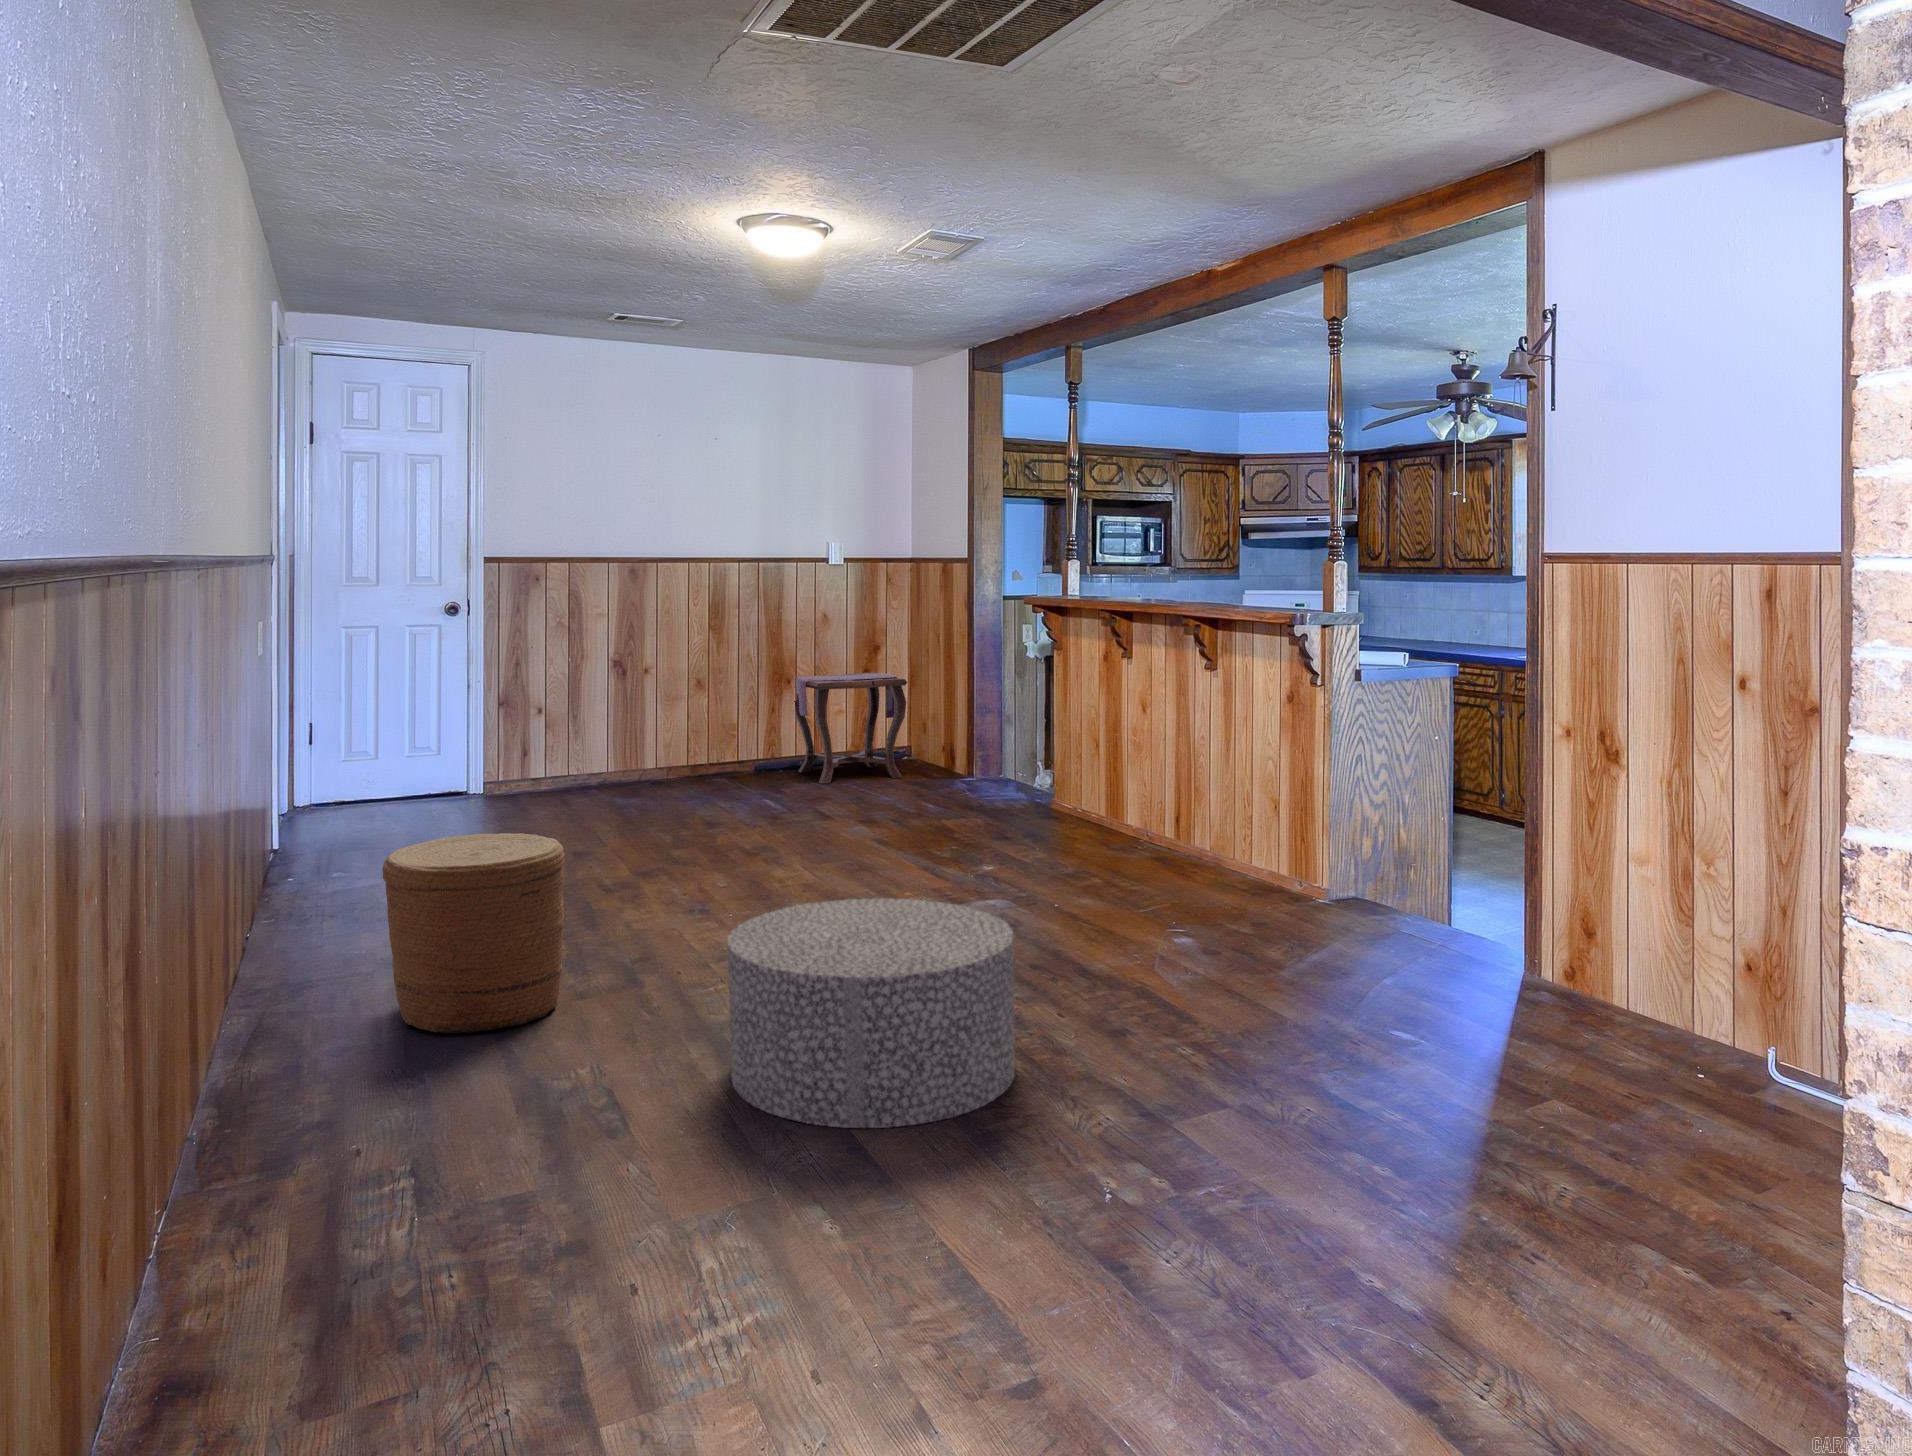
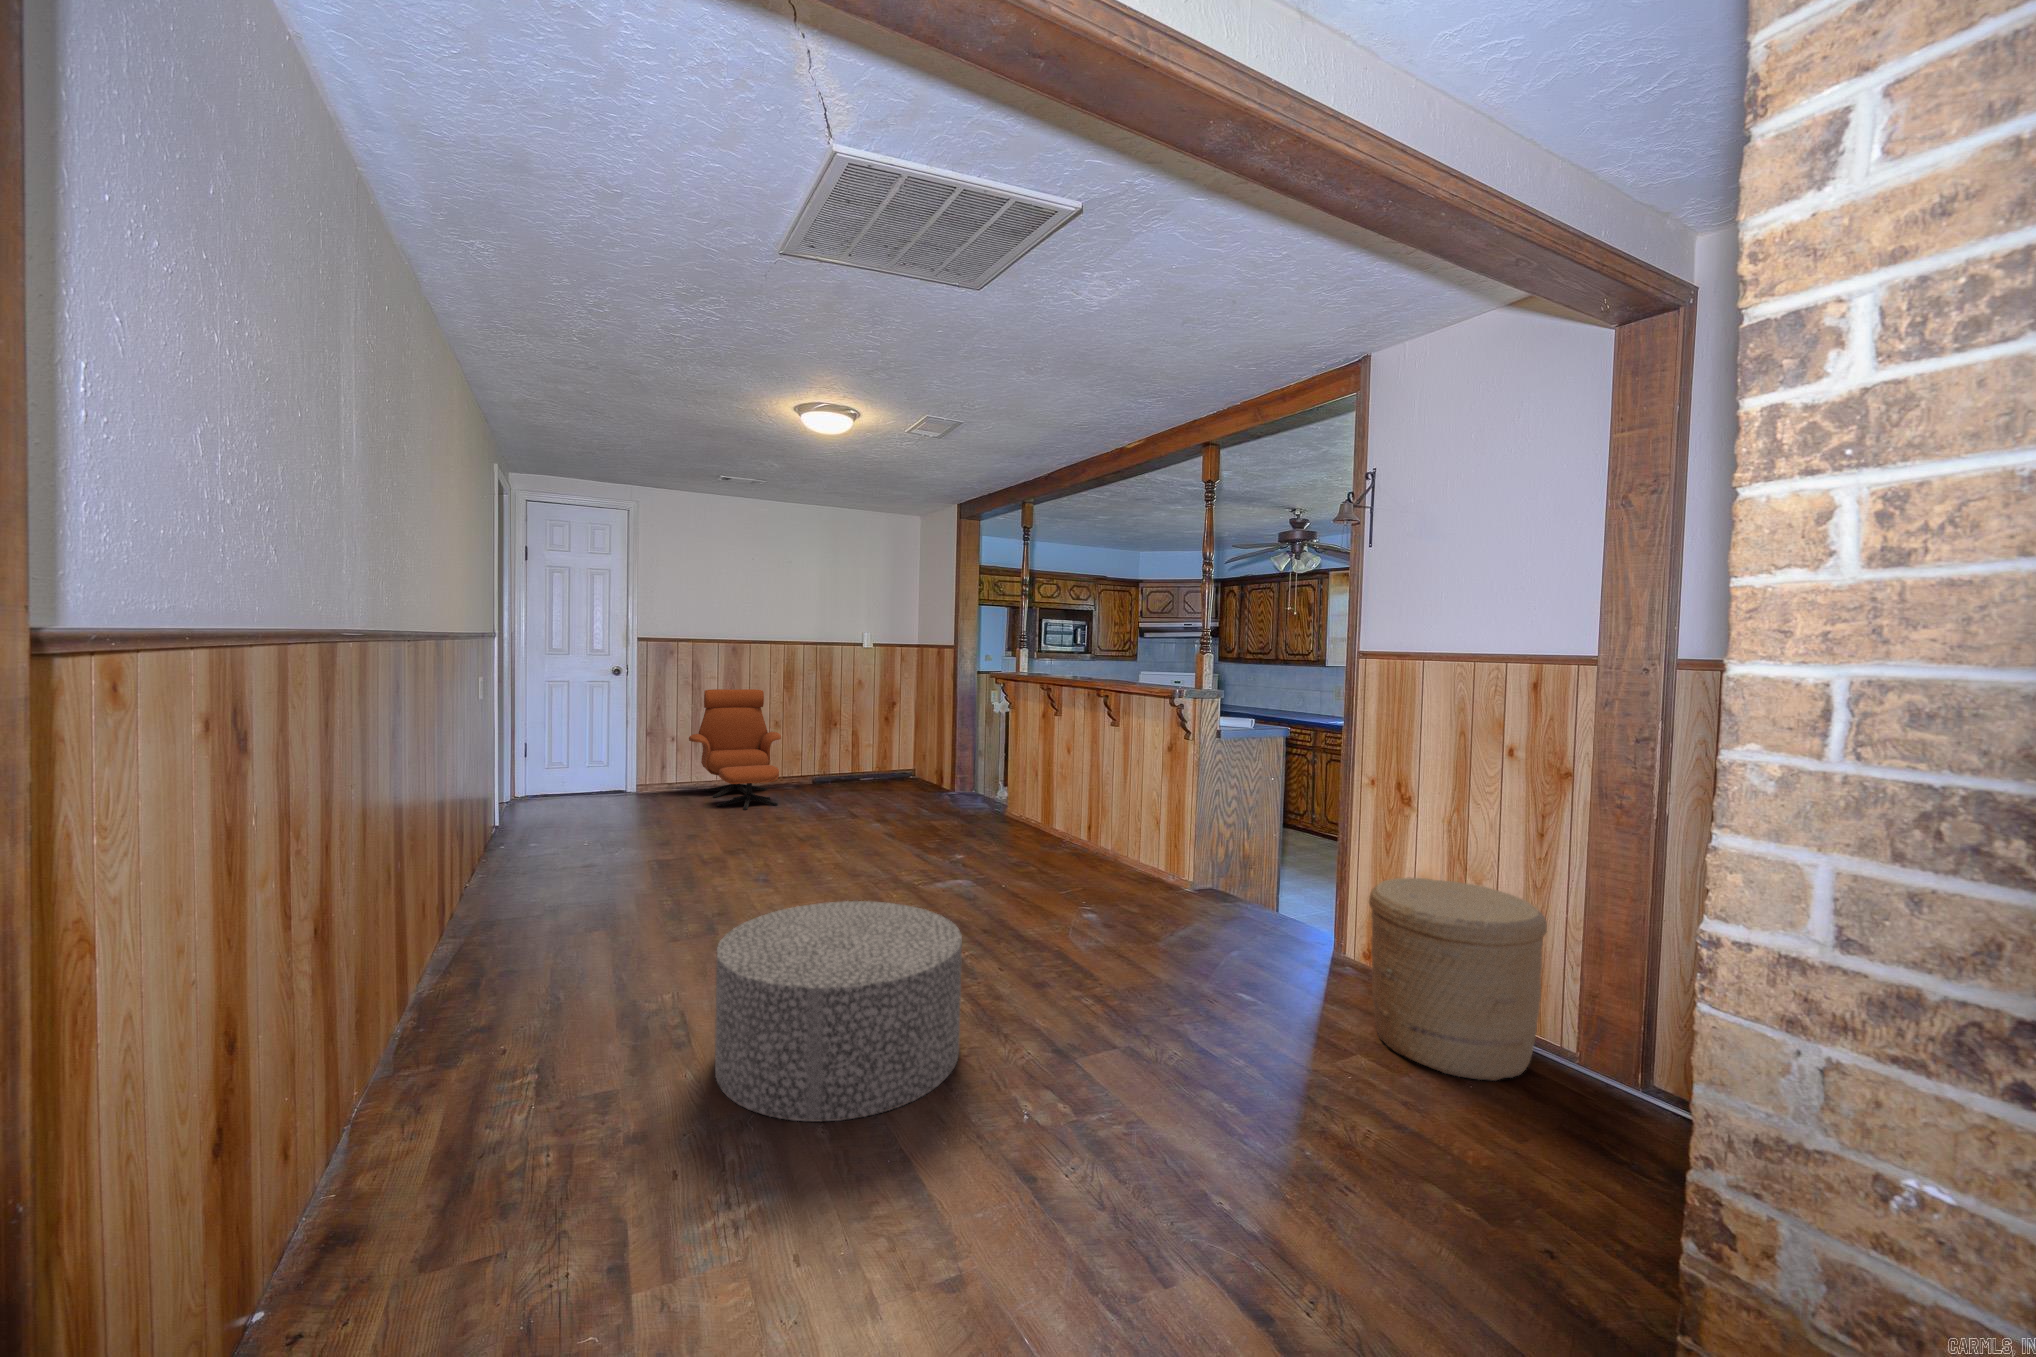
lounge chair: none [594,640,724,810] -> present [689,689,781,810]
side table: present [794,673,907,784] -> none [834,716,913,791]
woven basket: present [382,833,565,1034] -> present [1369,877,1547,1081]

